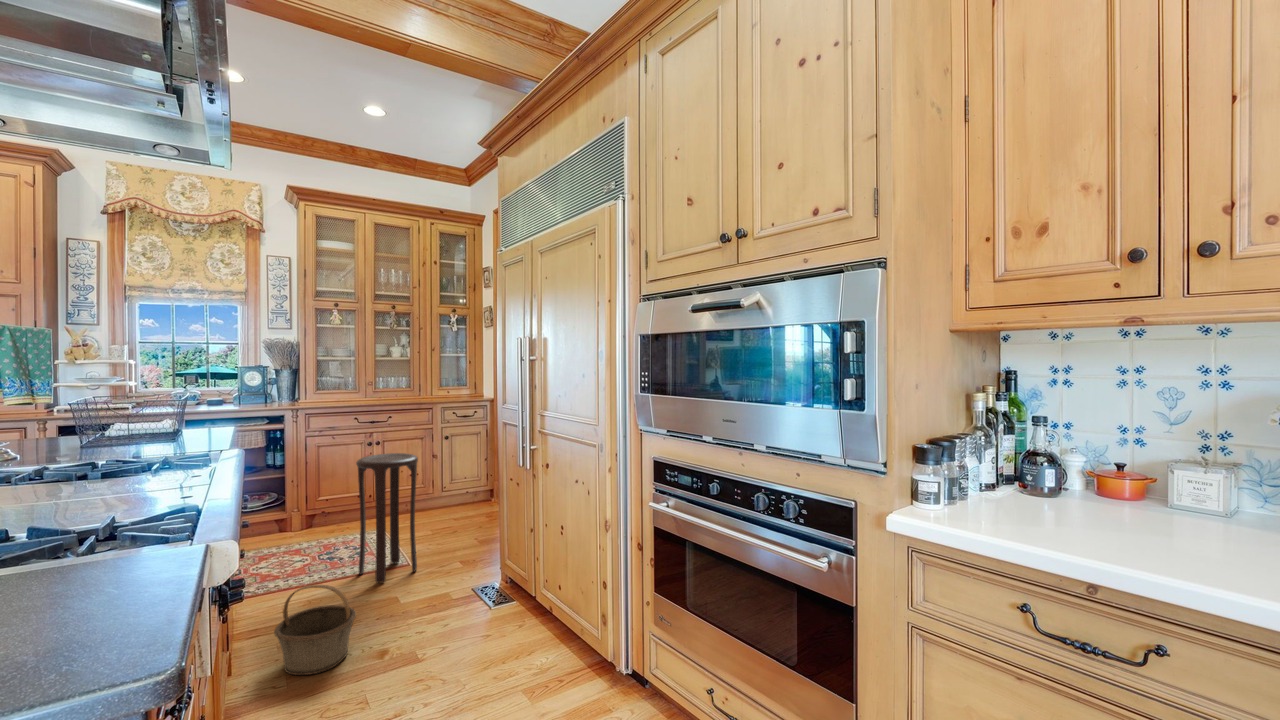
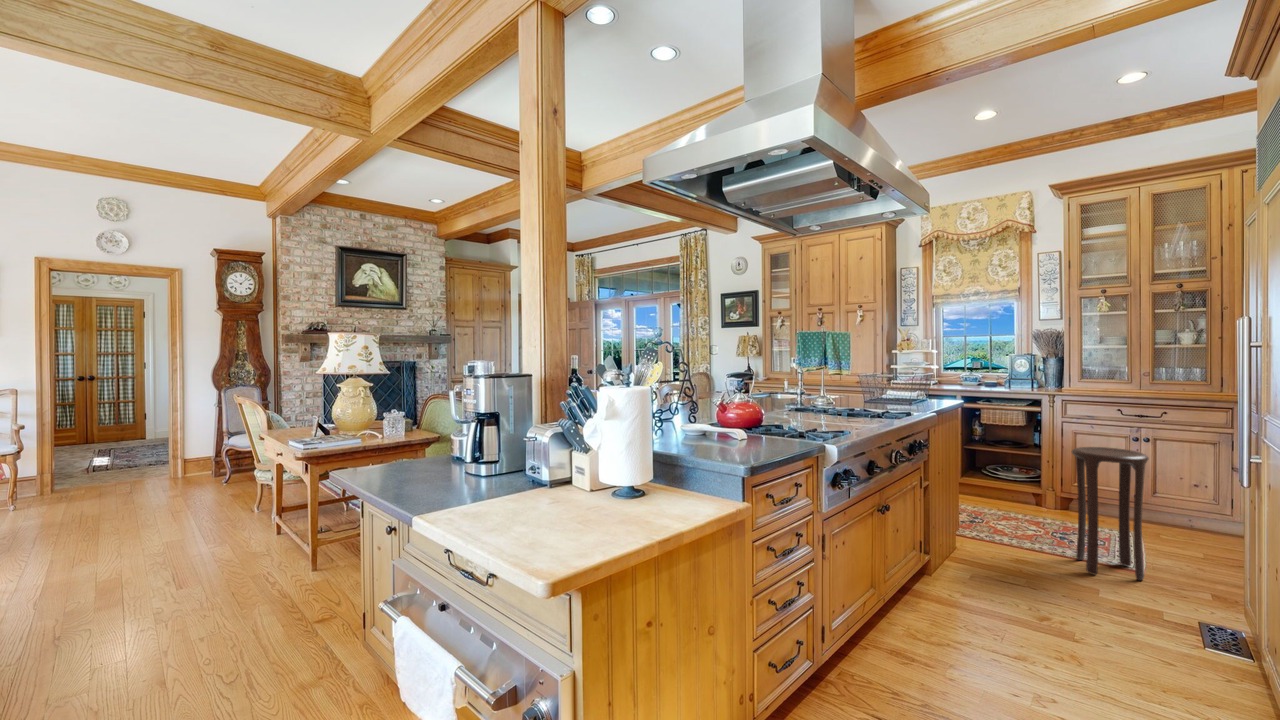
basket: present [274,585,356,675] -> none [953,534,1021,607]

